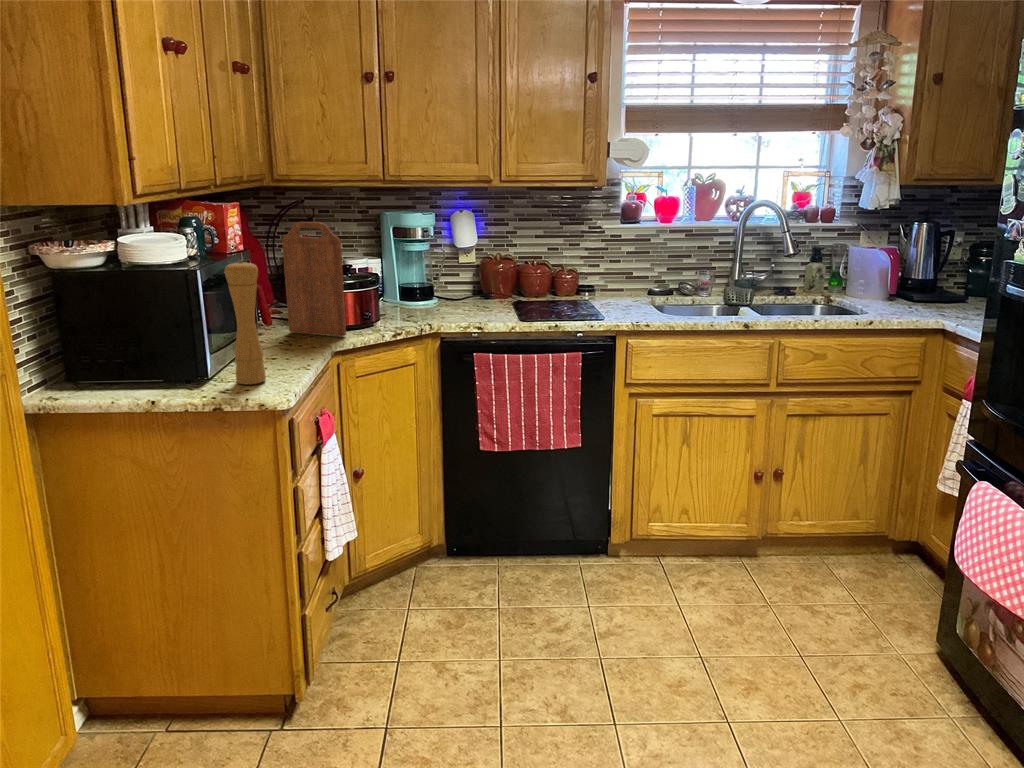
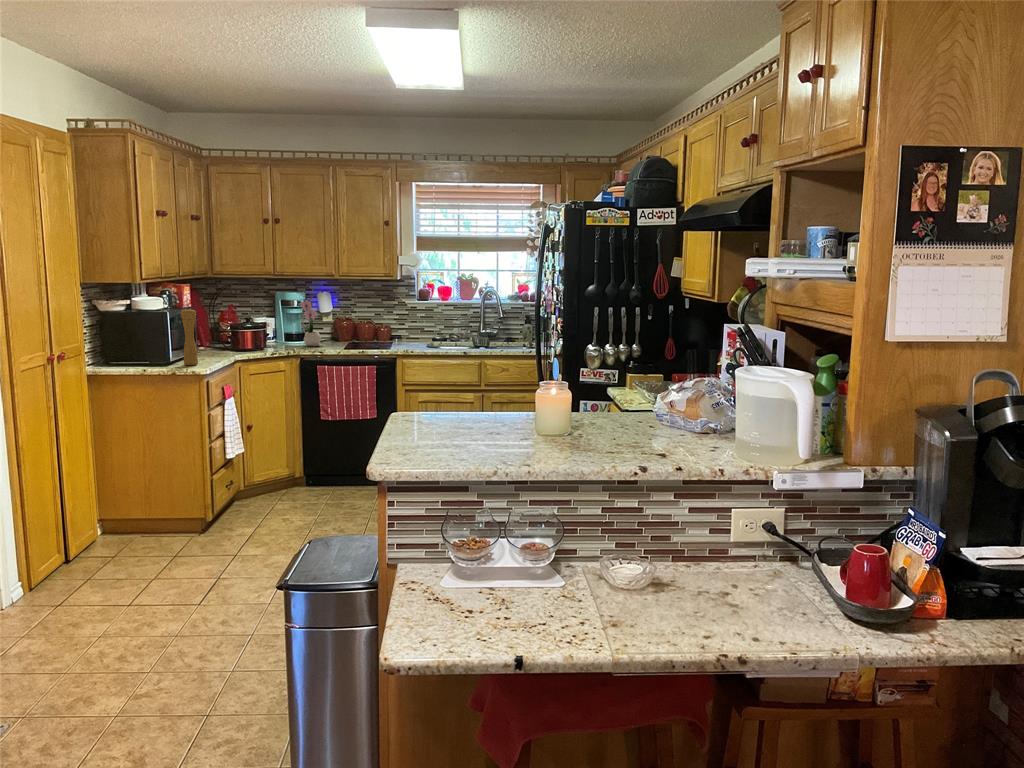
flower arrangement: none [434,213,470,311] -> present [301,293,321,346]
cutting board: present [282,222,346,336] -> none [214,295,246,354]

